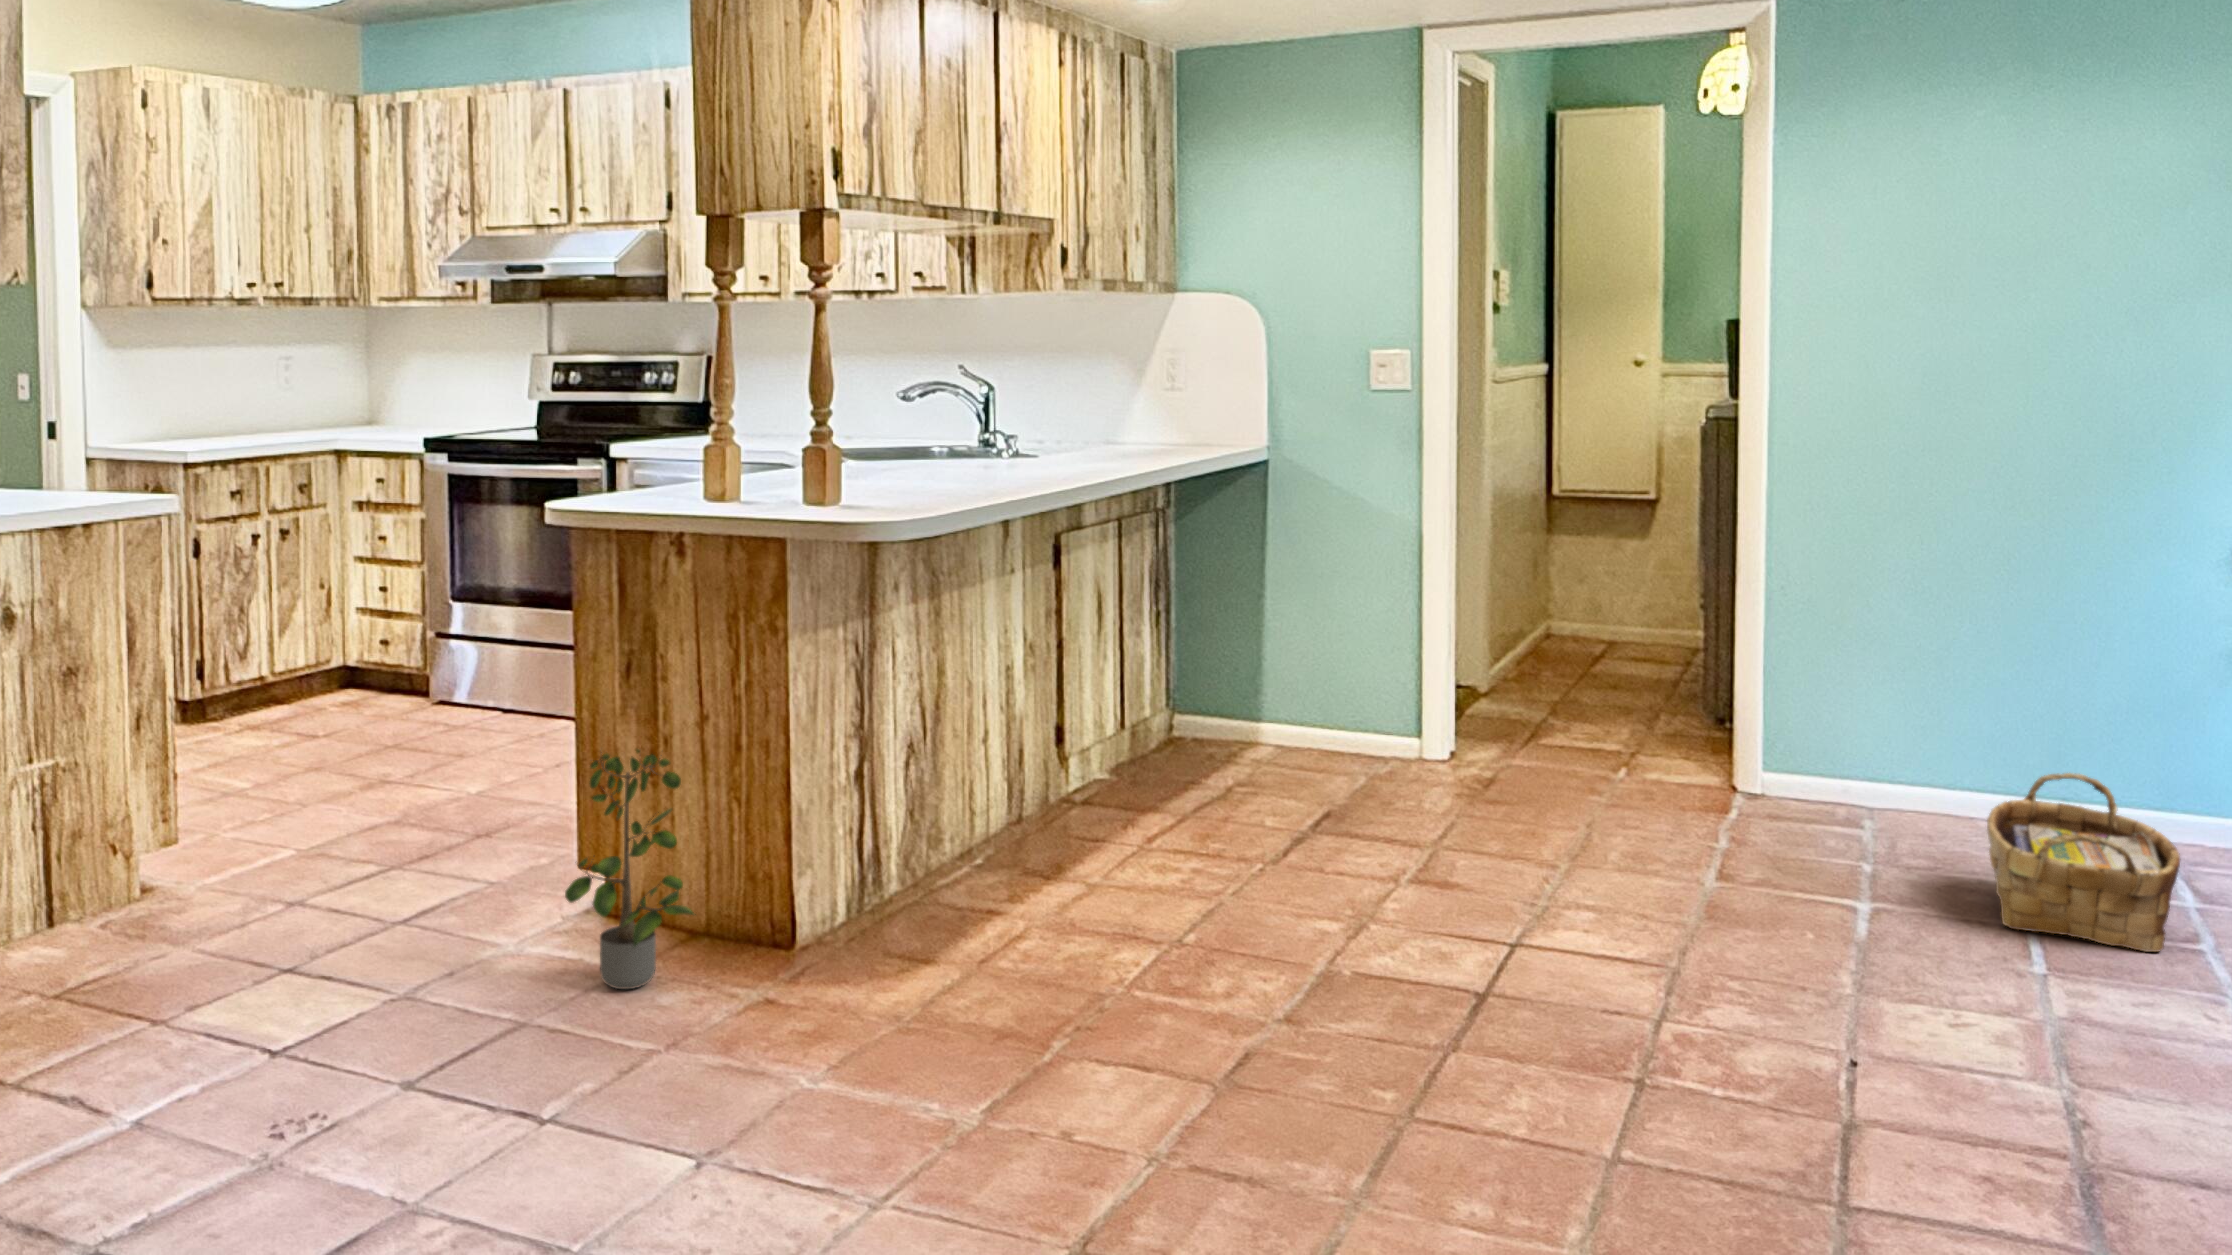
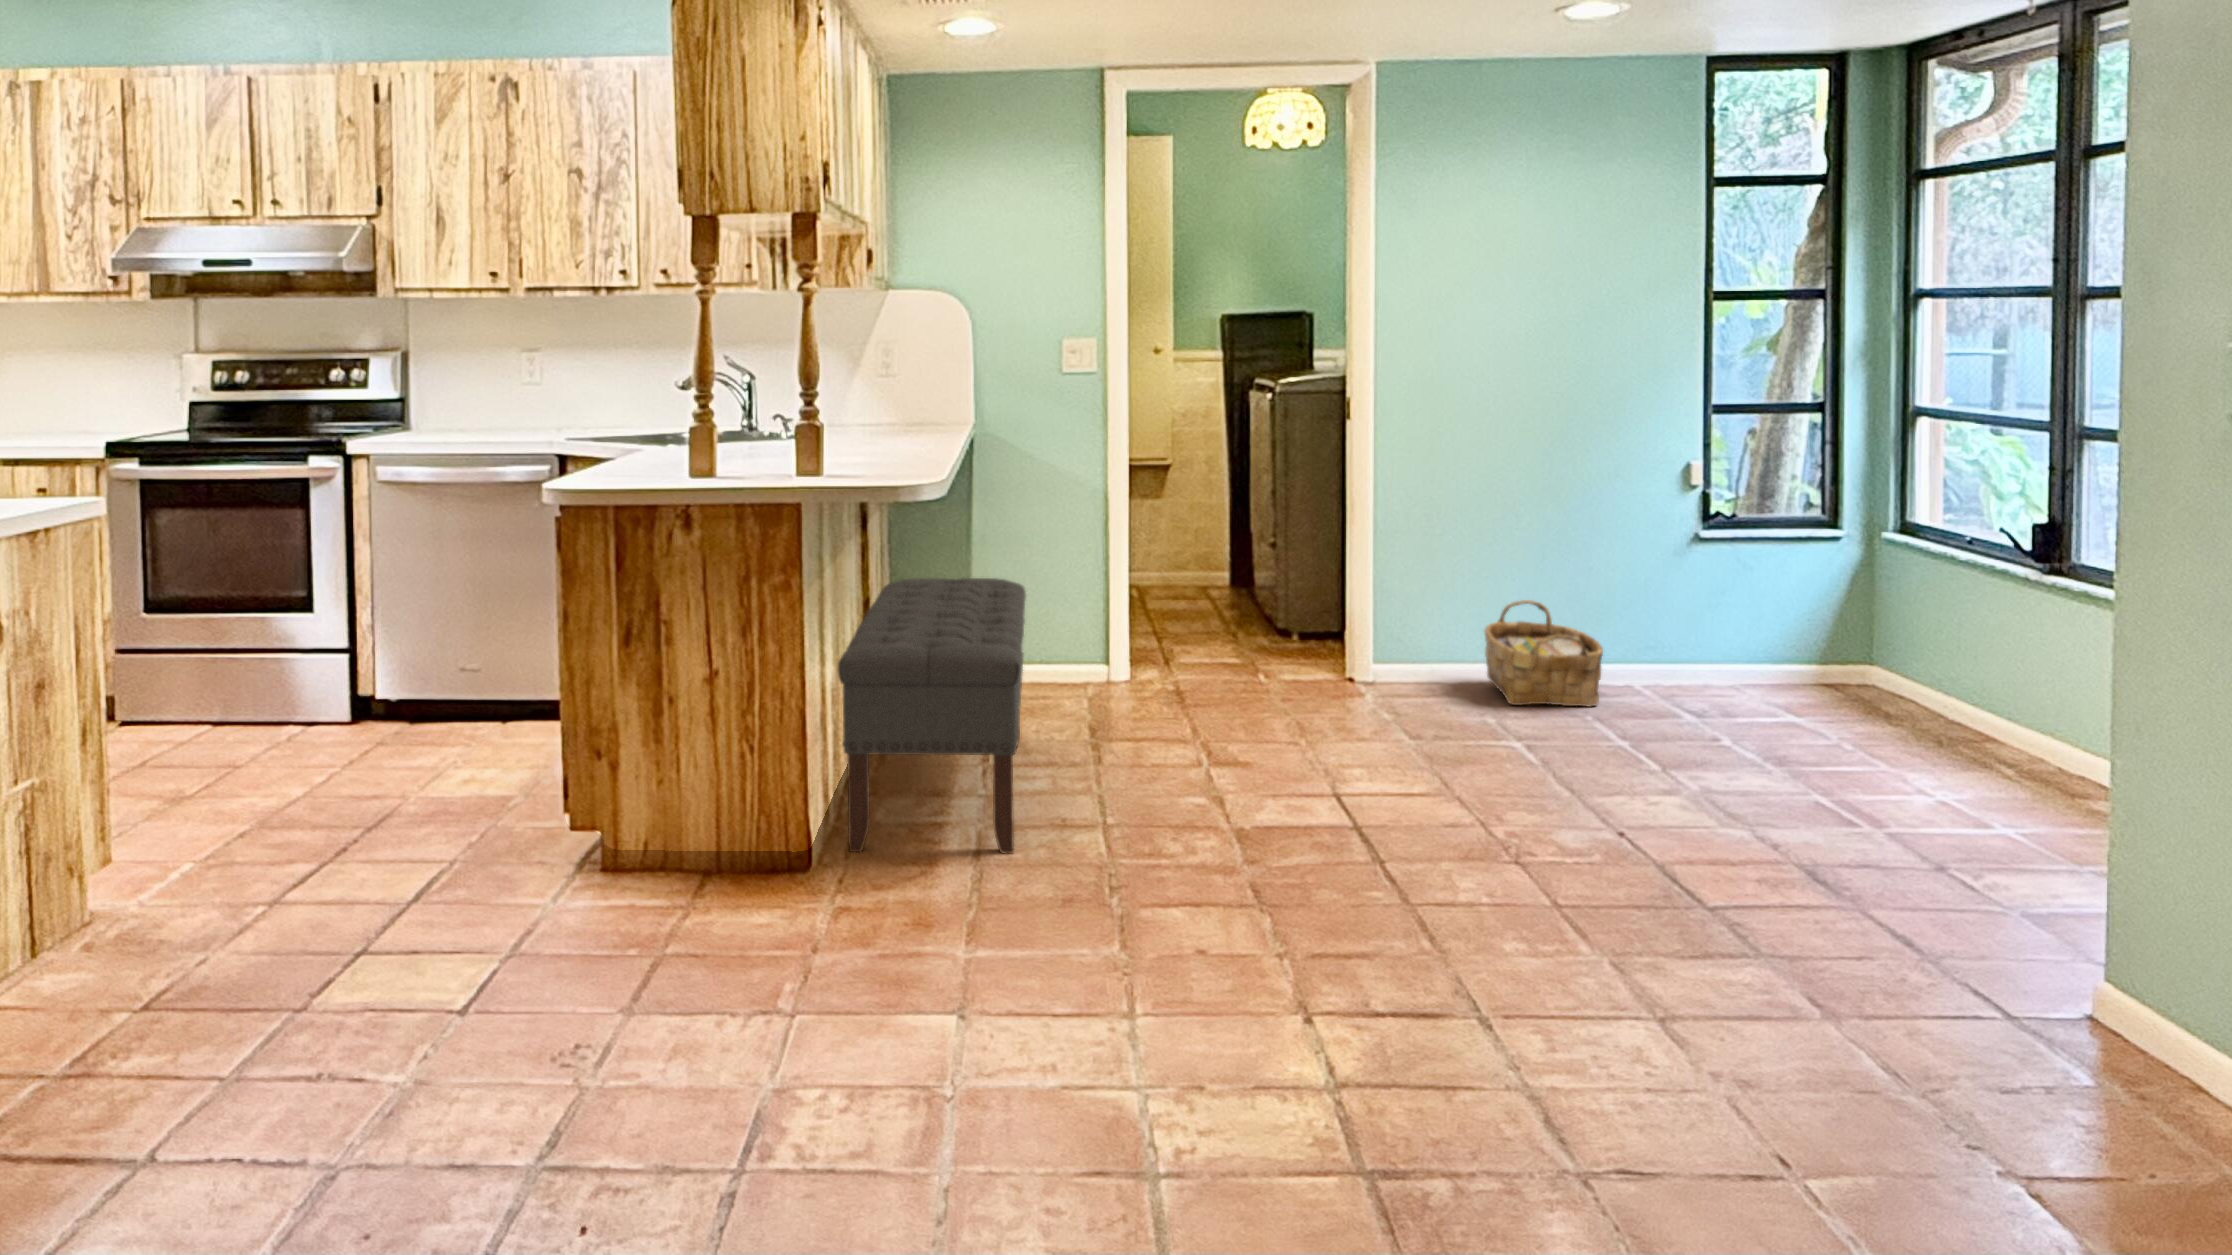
bench: none [857,650,1253,1019] -> present [837,578,1026,854]
potted plant: present [565,749,694,989] -> none [613,679,744,895]

